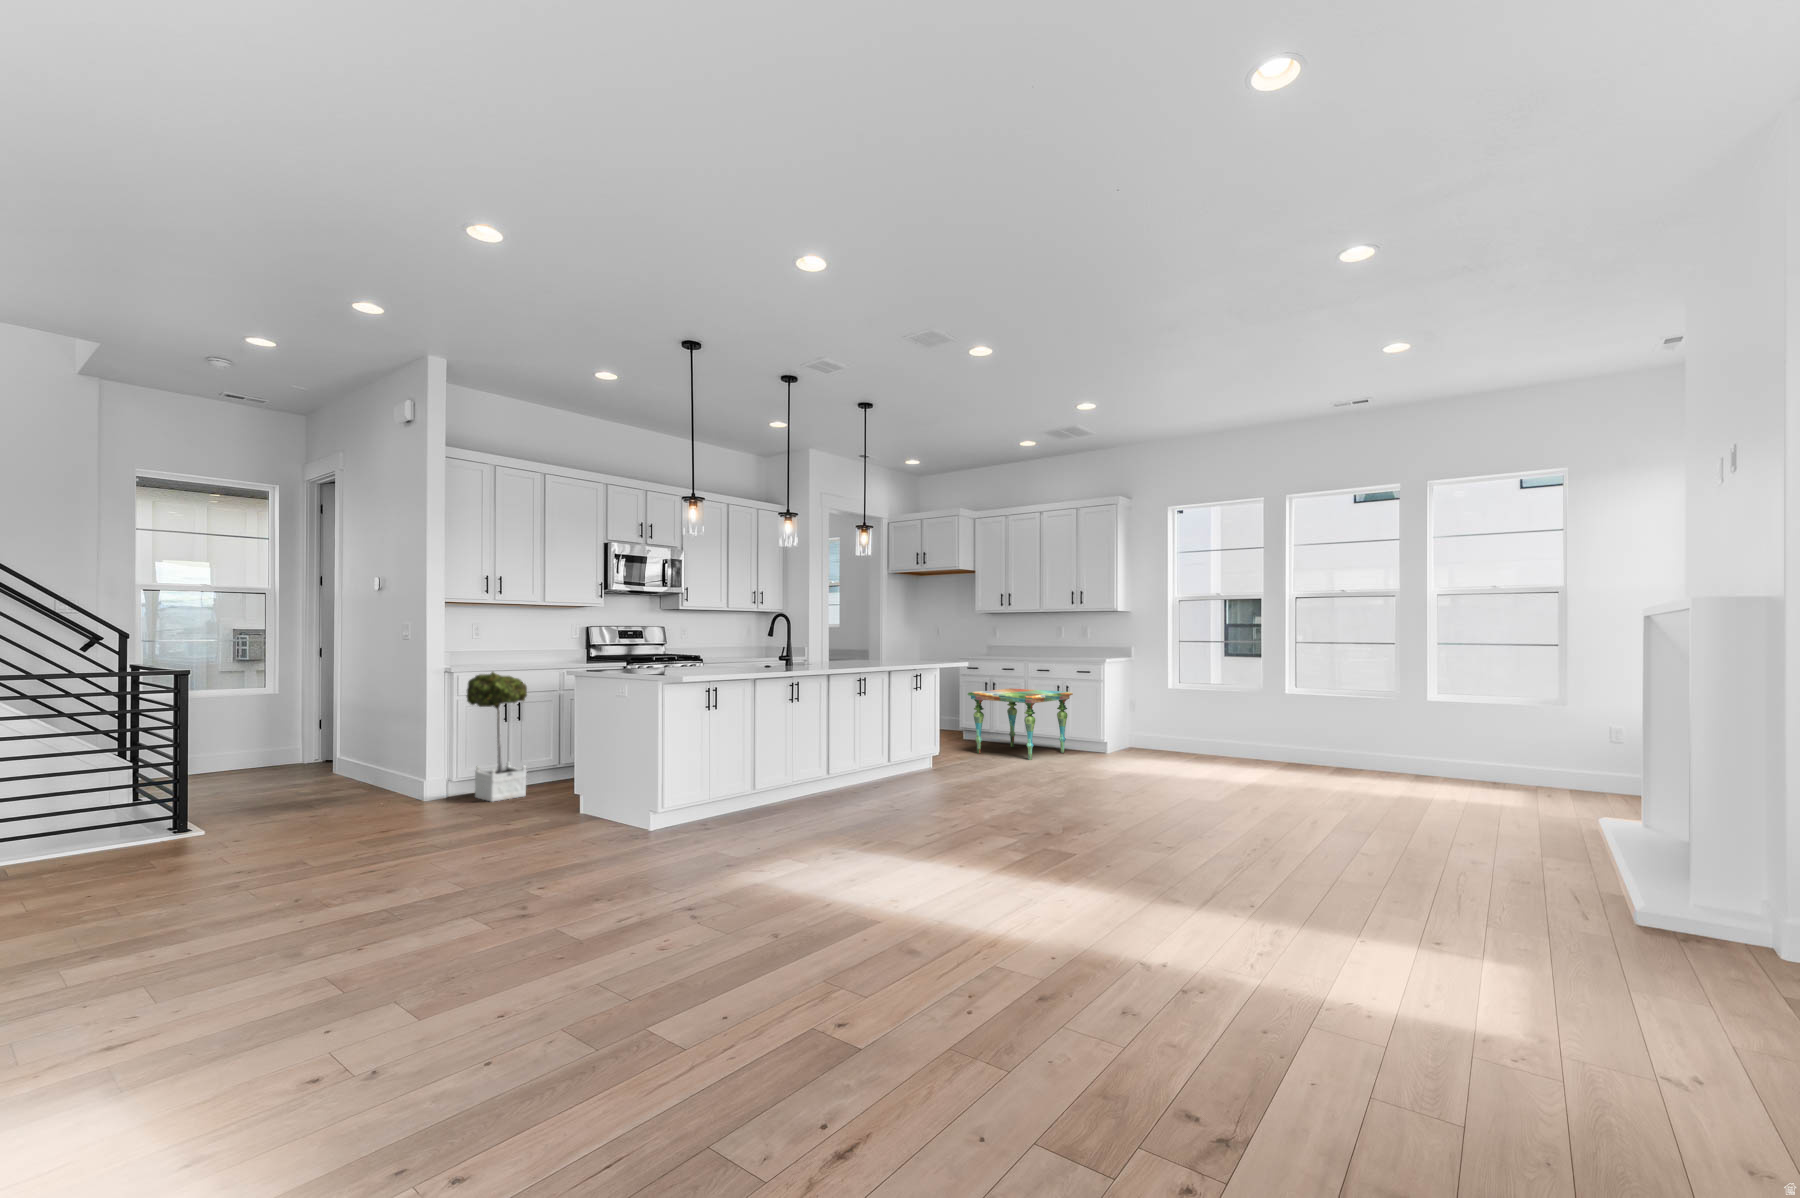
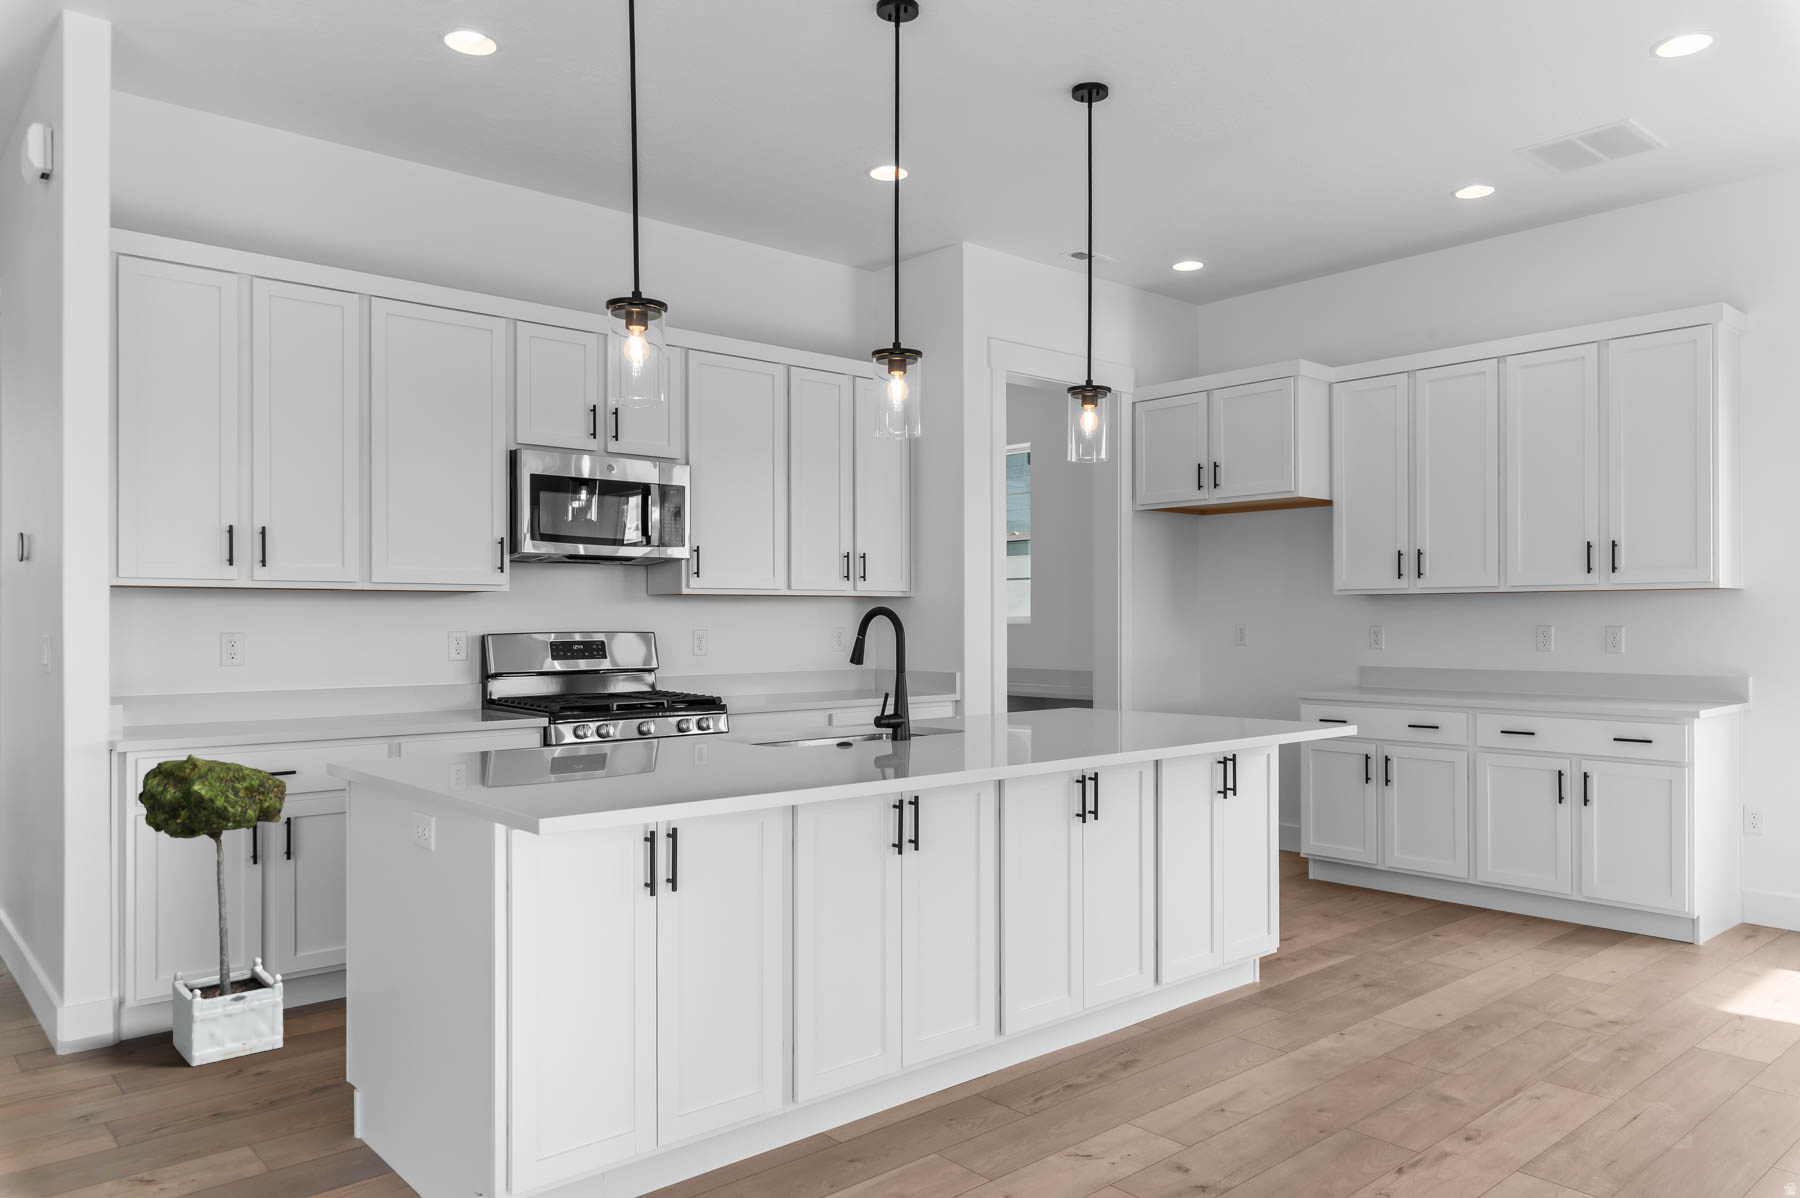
side table: present [968,689,1073,760] -> none [1334,771,1600,958]

